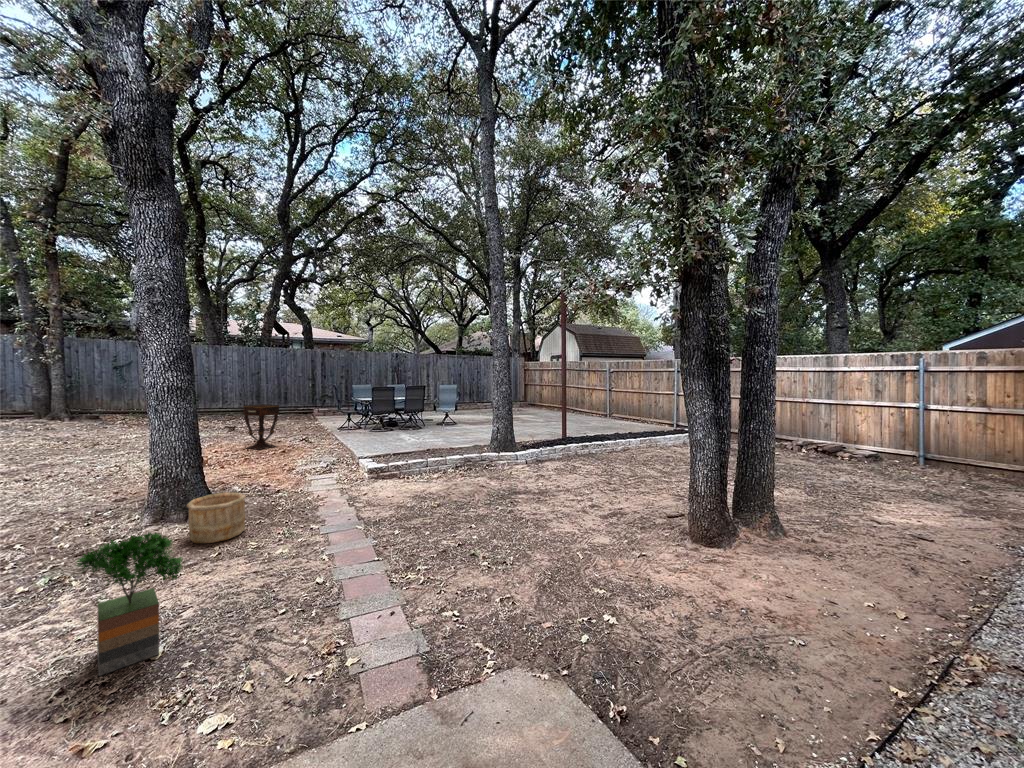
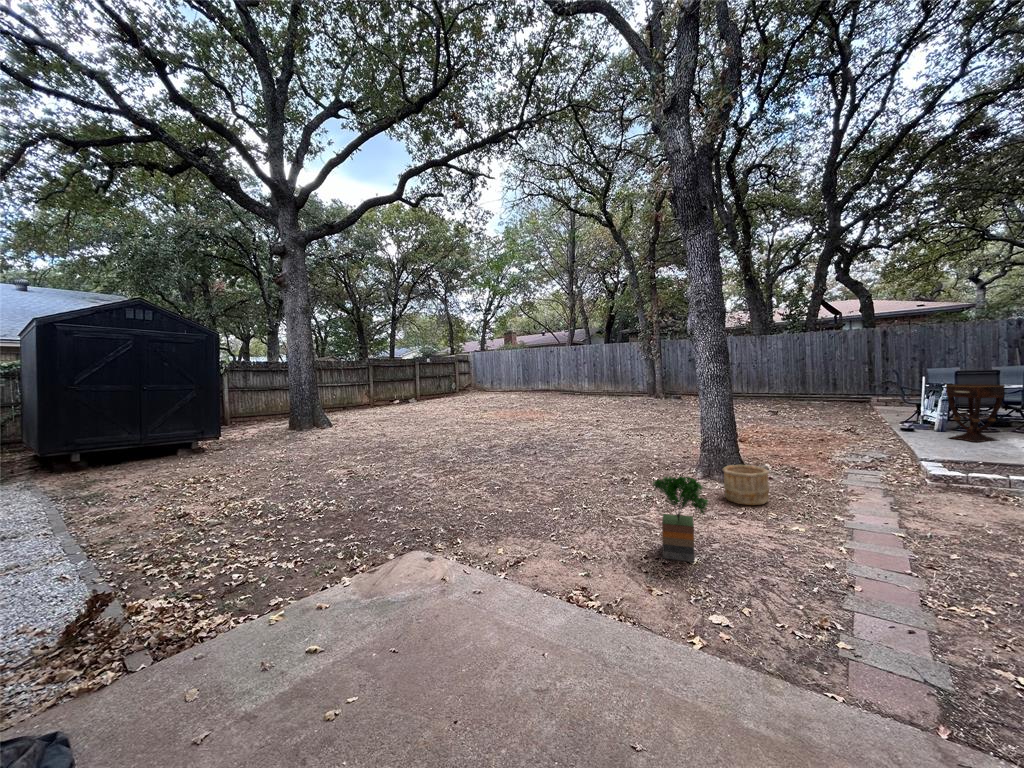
side table: present [243,404,279,450] -> present [946,384,1005,442]

